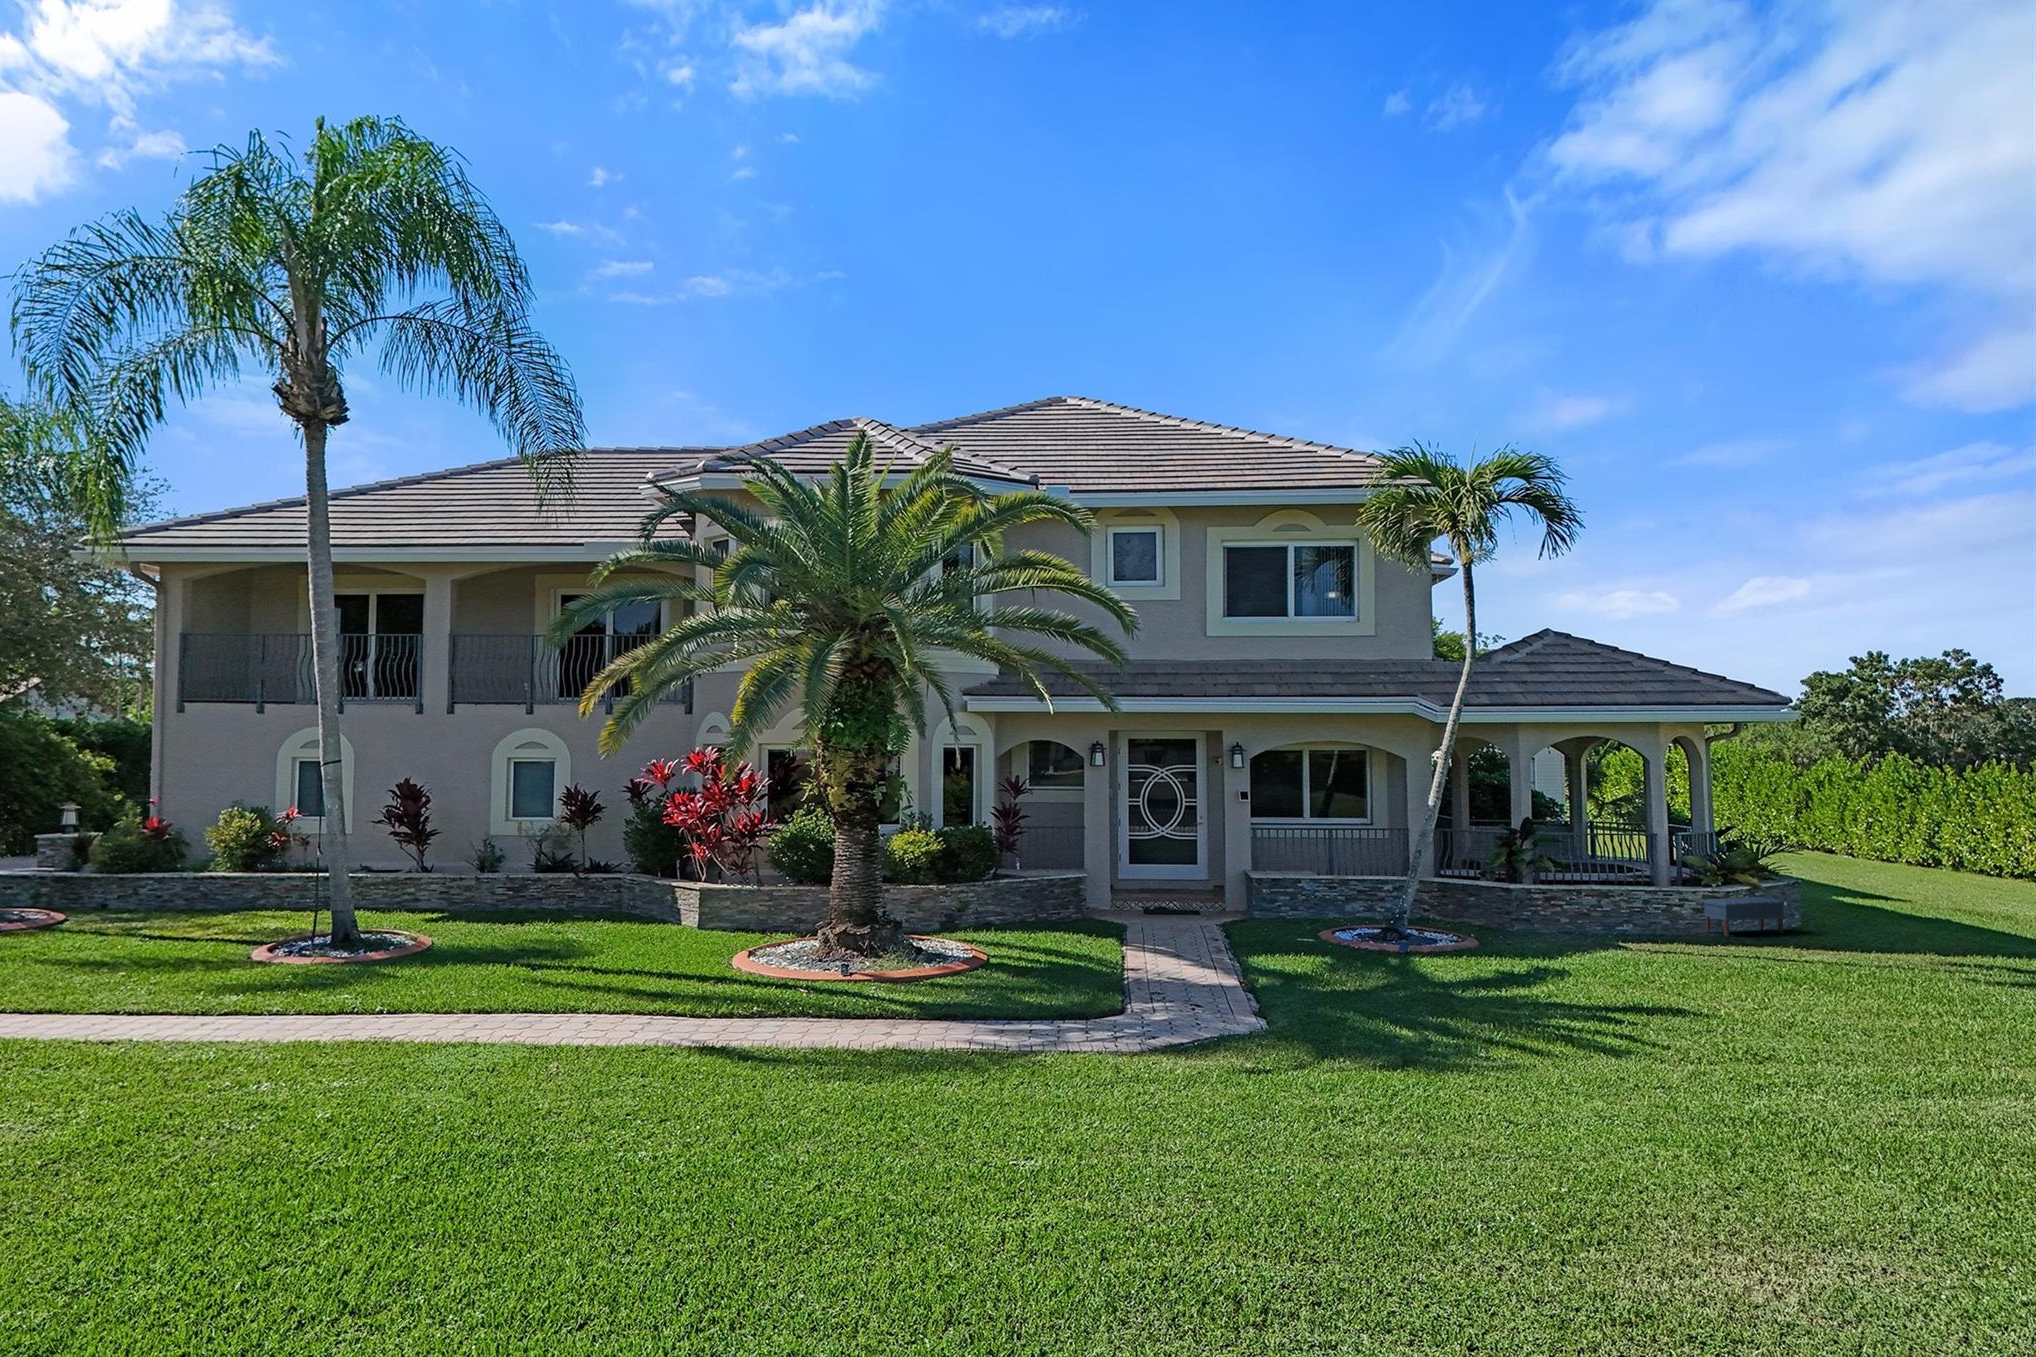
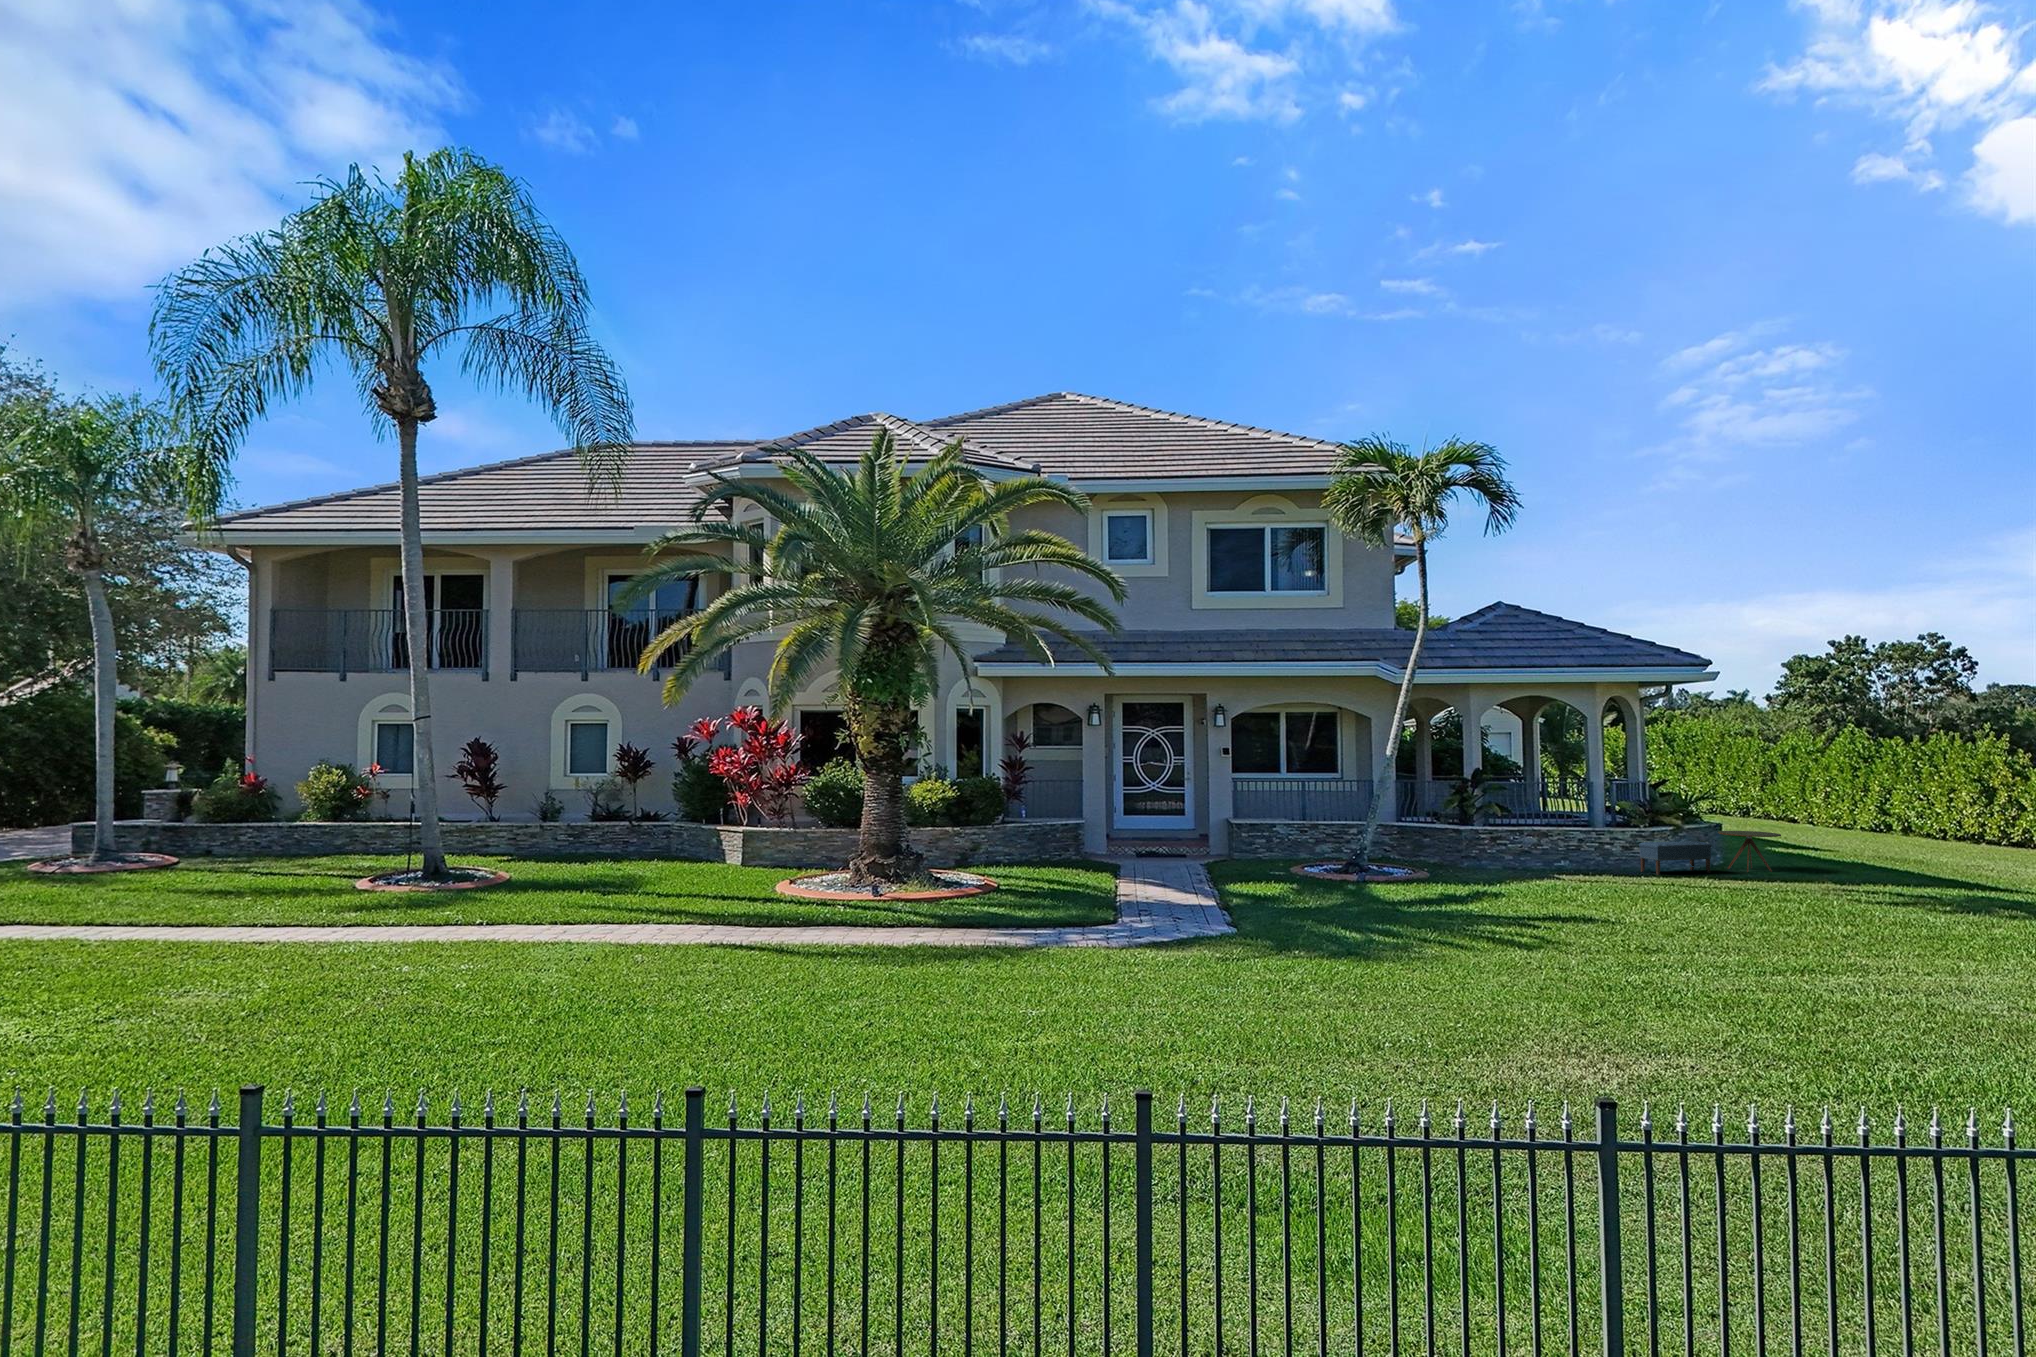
round table: none [1788,884,1861,932] -> present [1718,831,1781,872]

